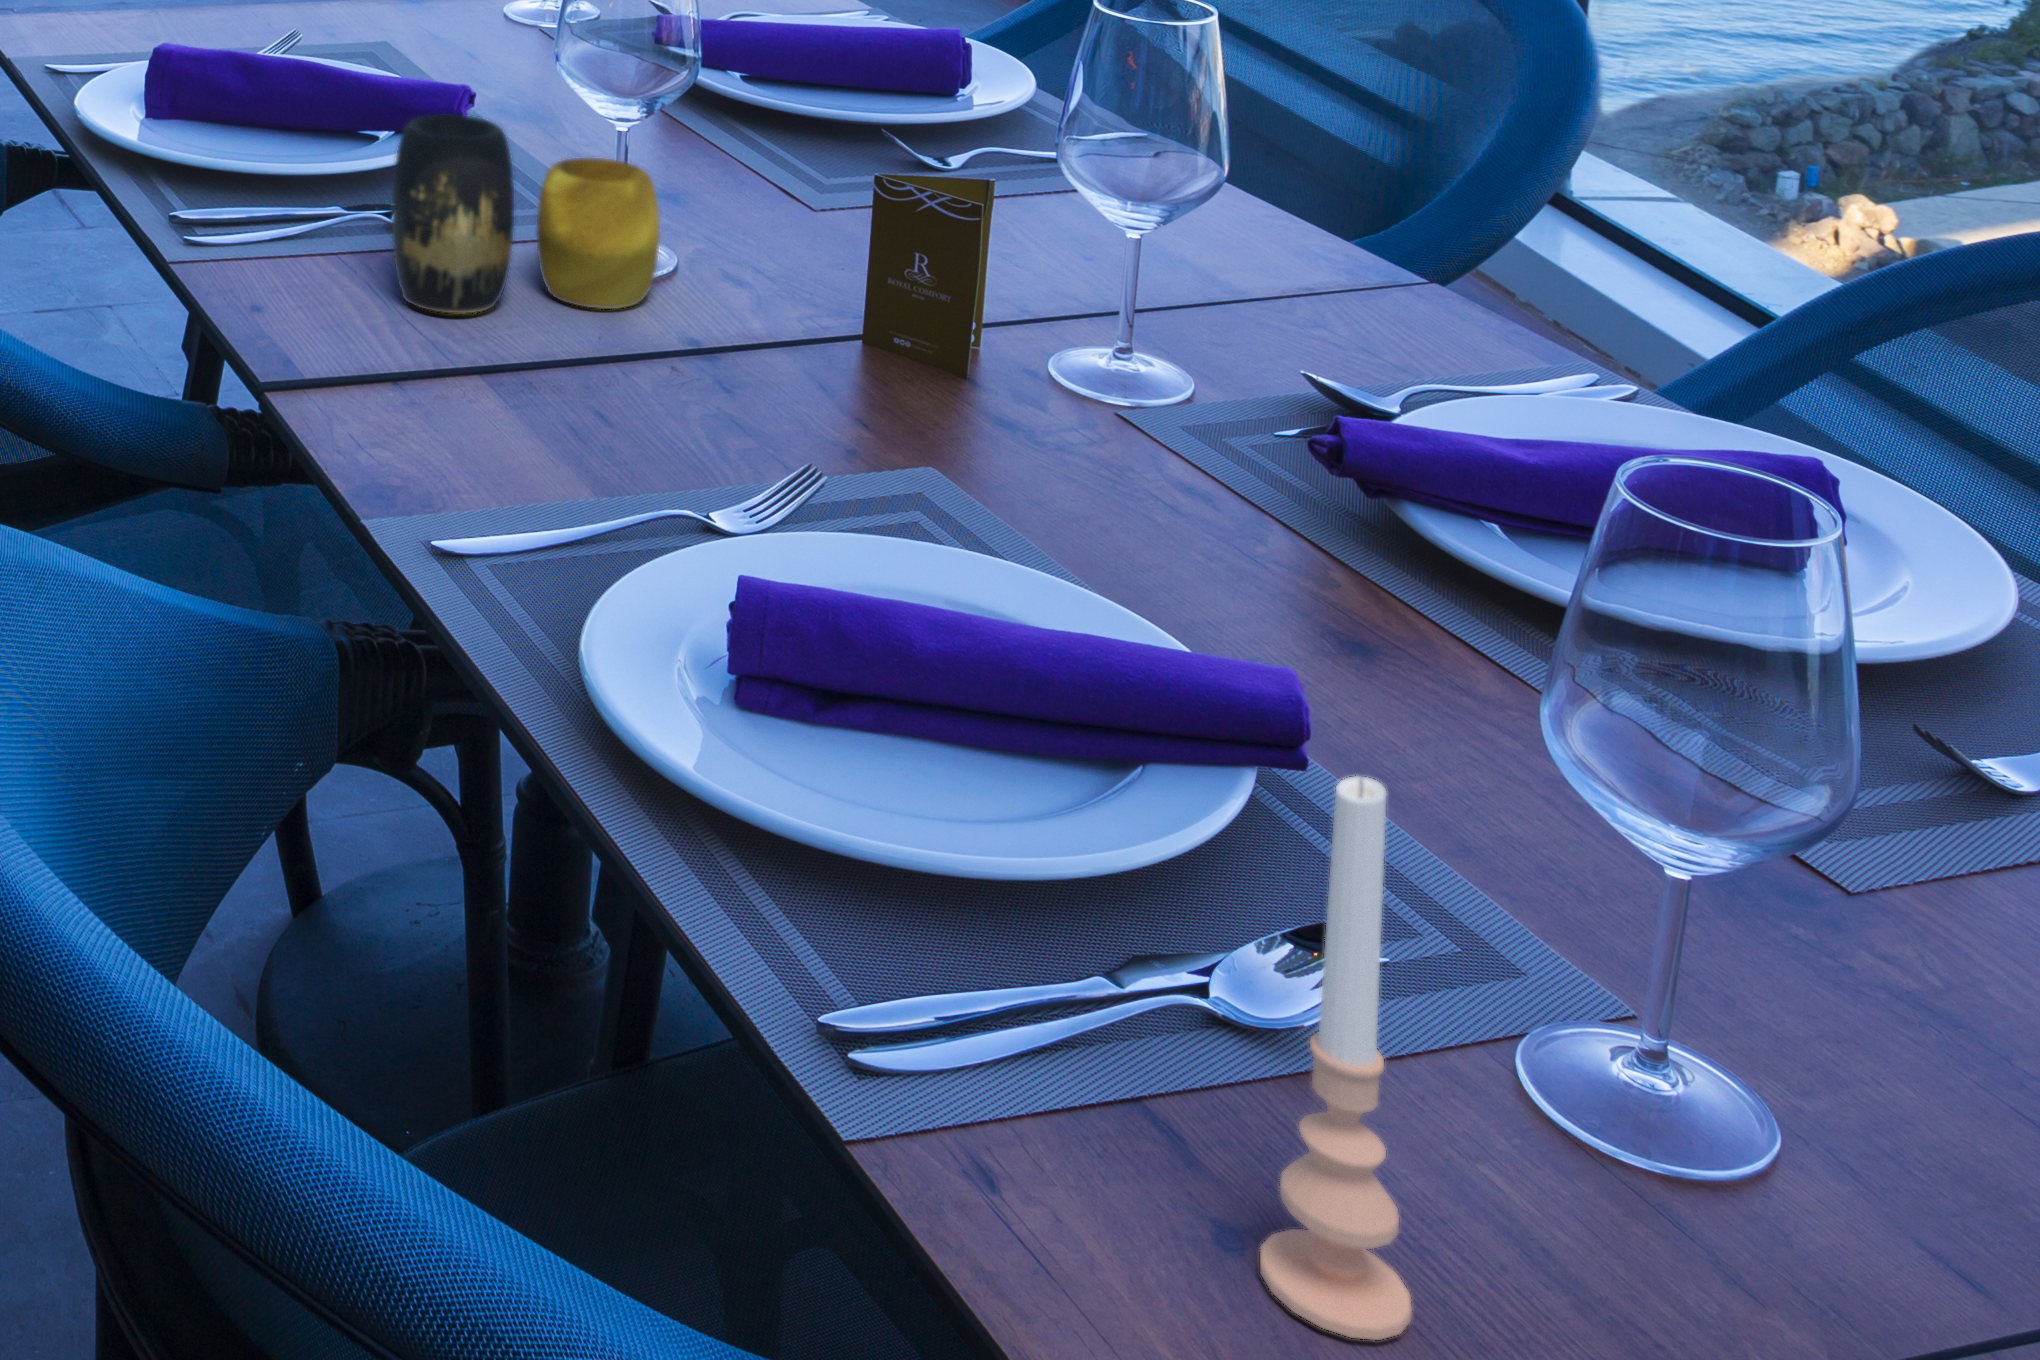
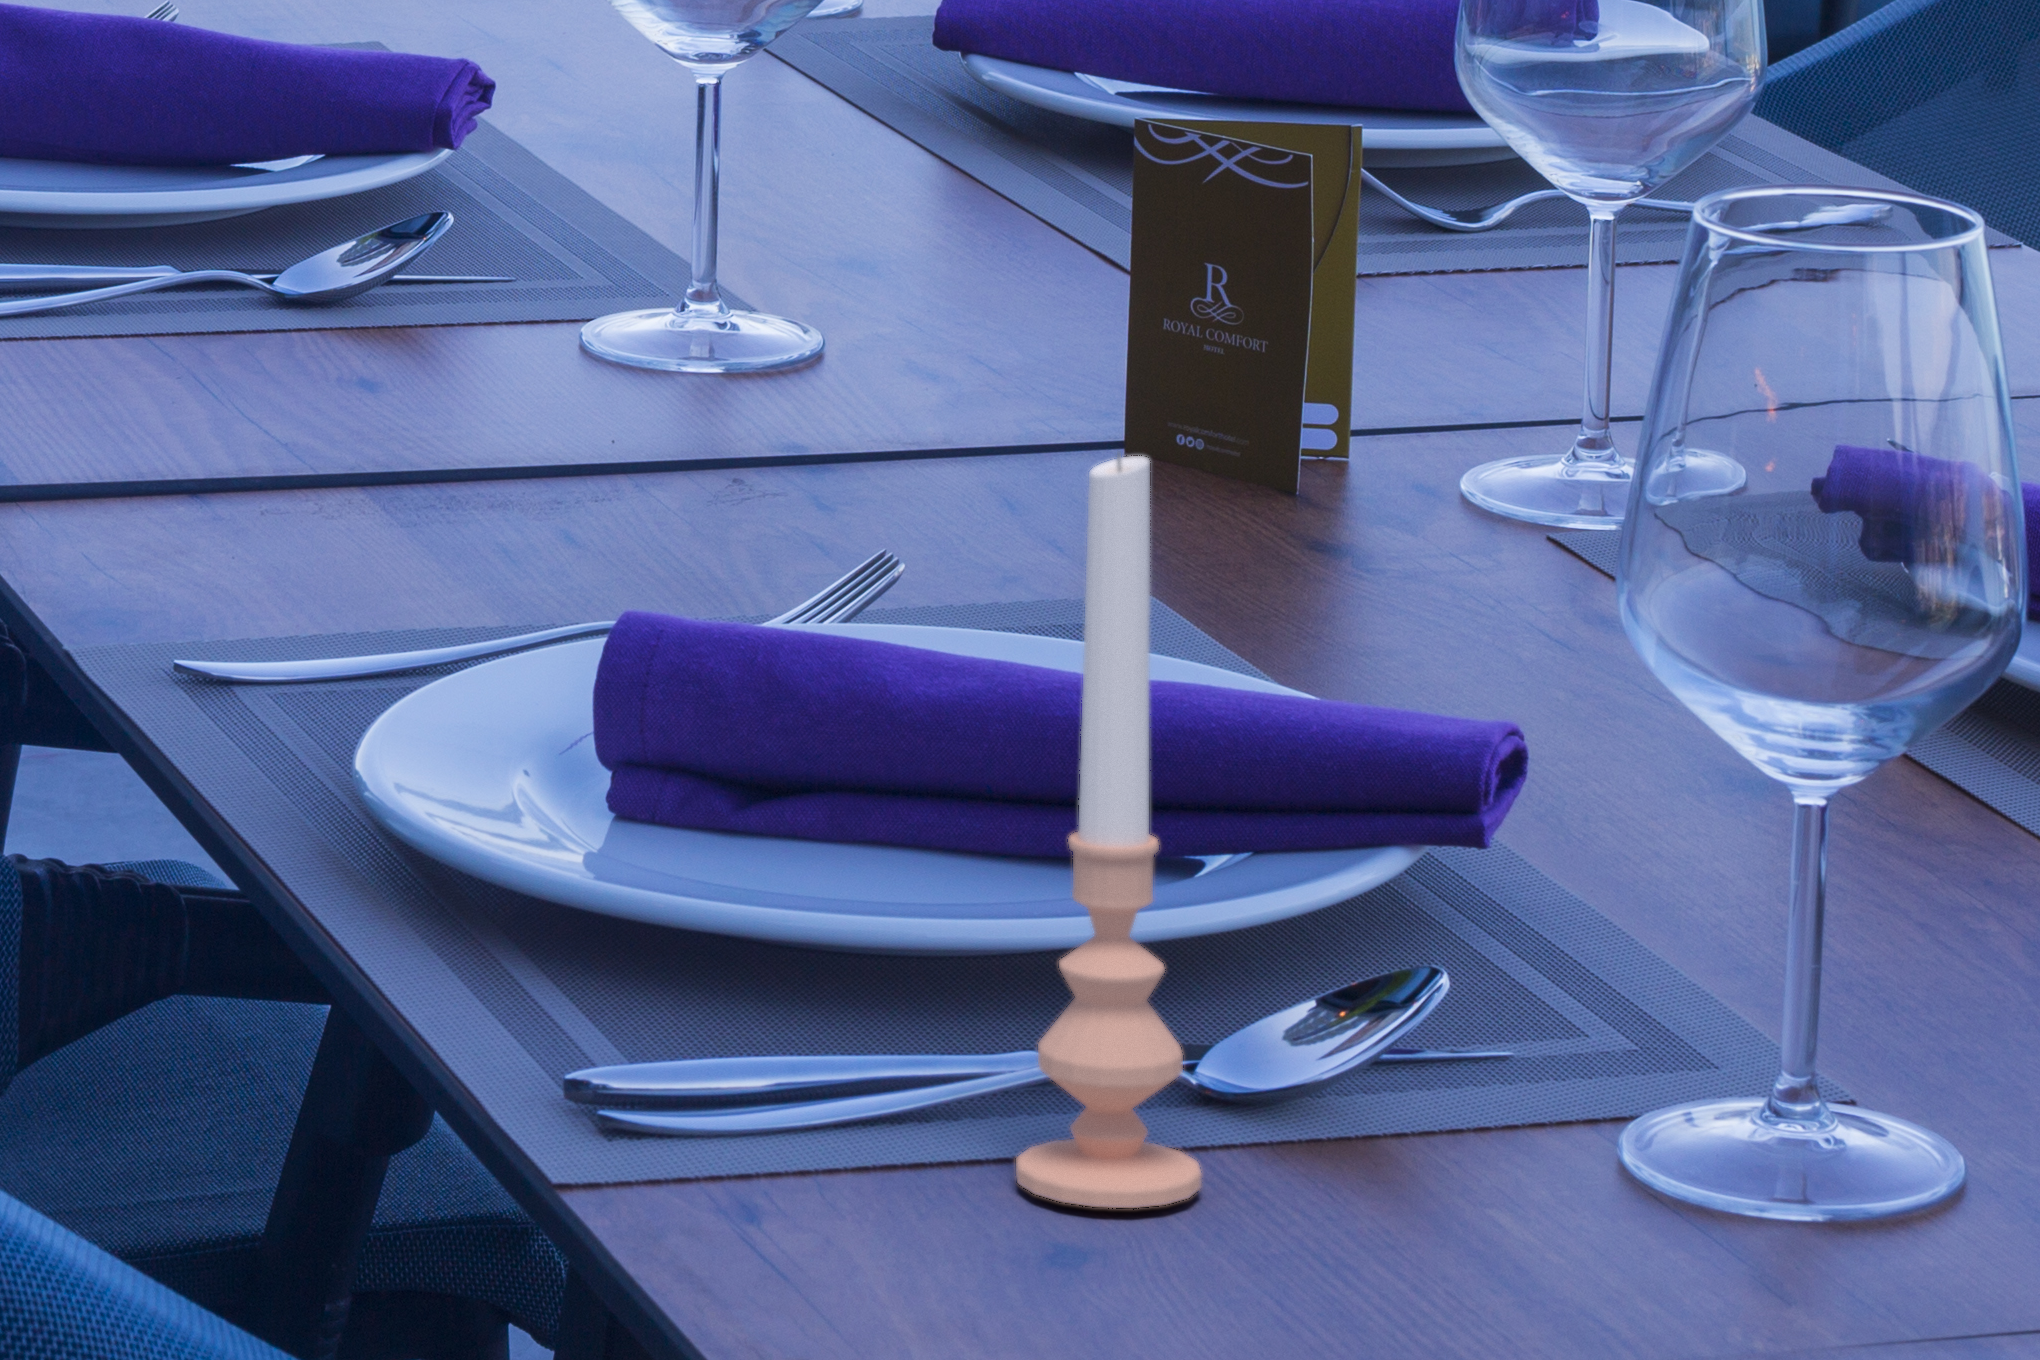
vase: present [392,115,660,313] -> none [236,30,764,402]

